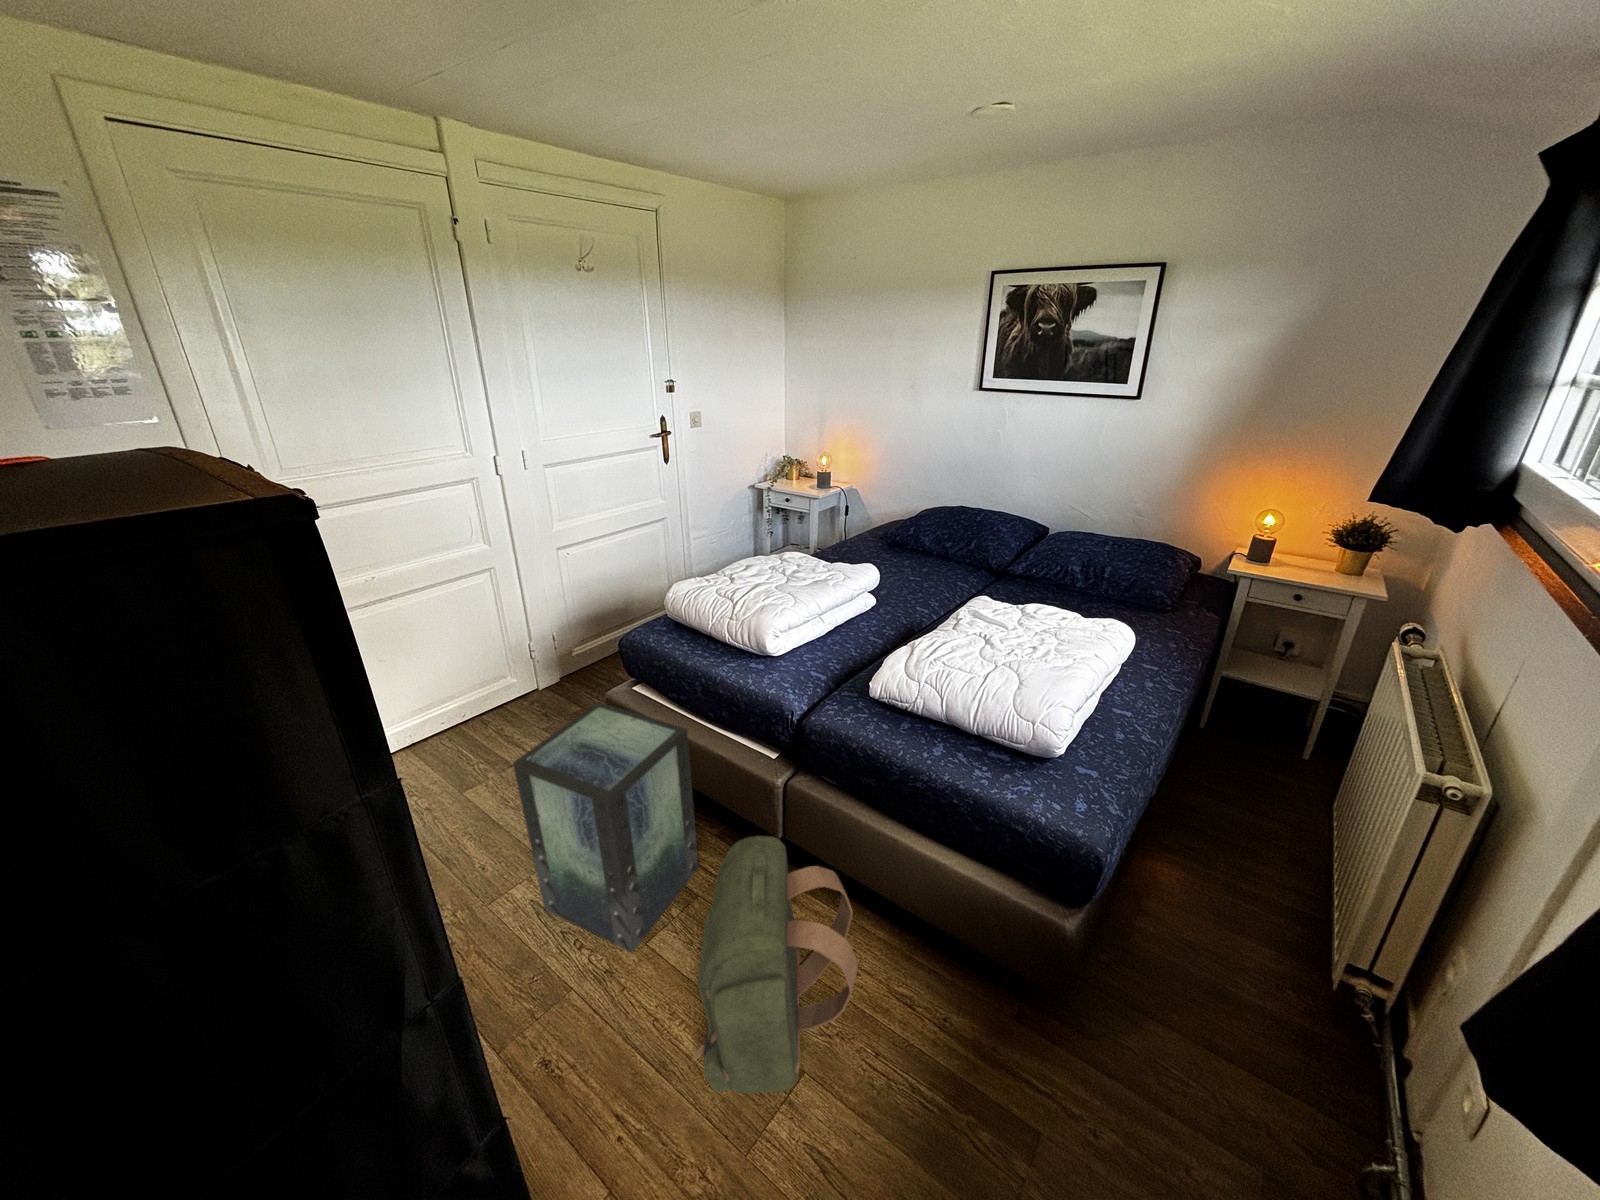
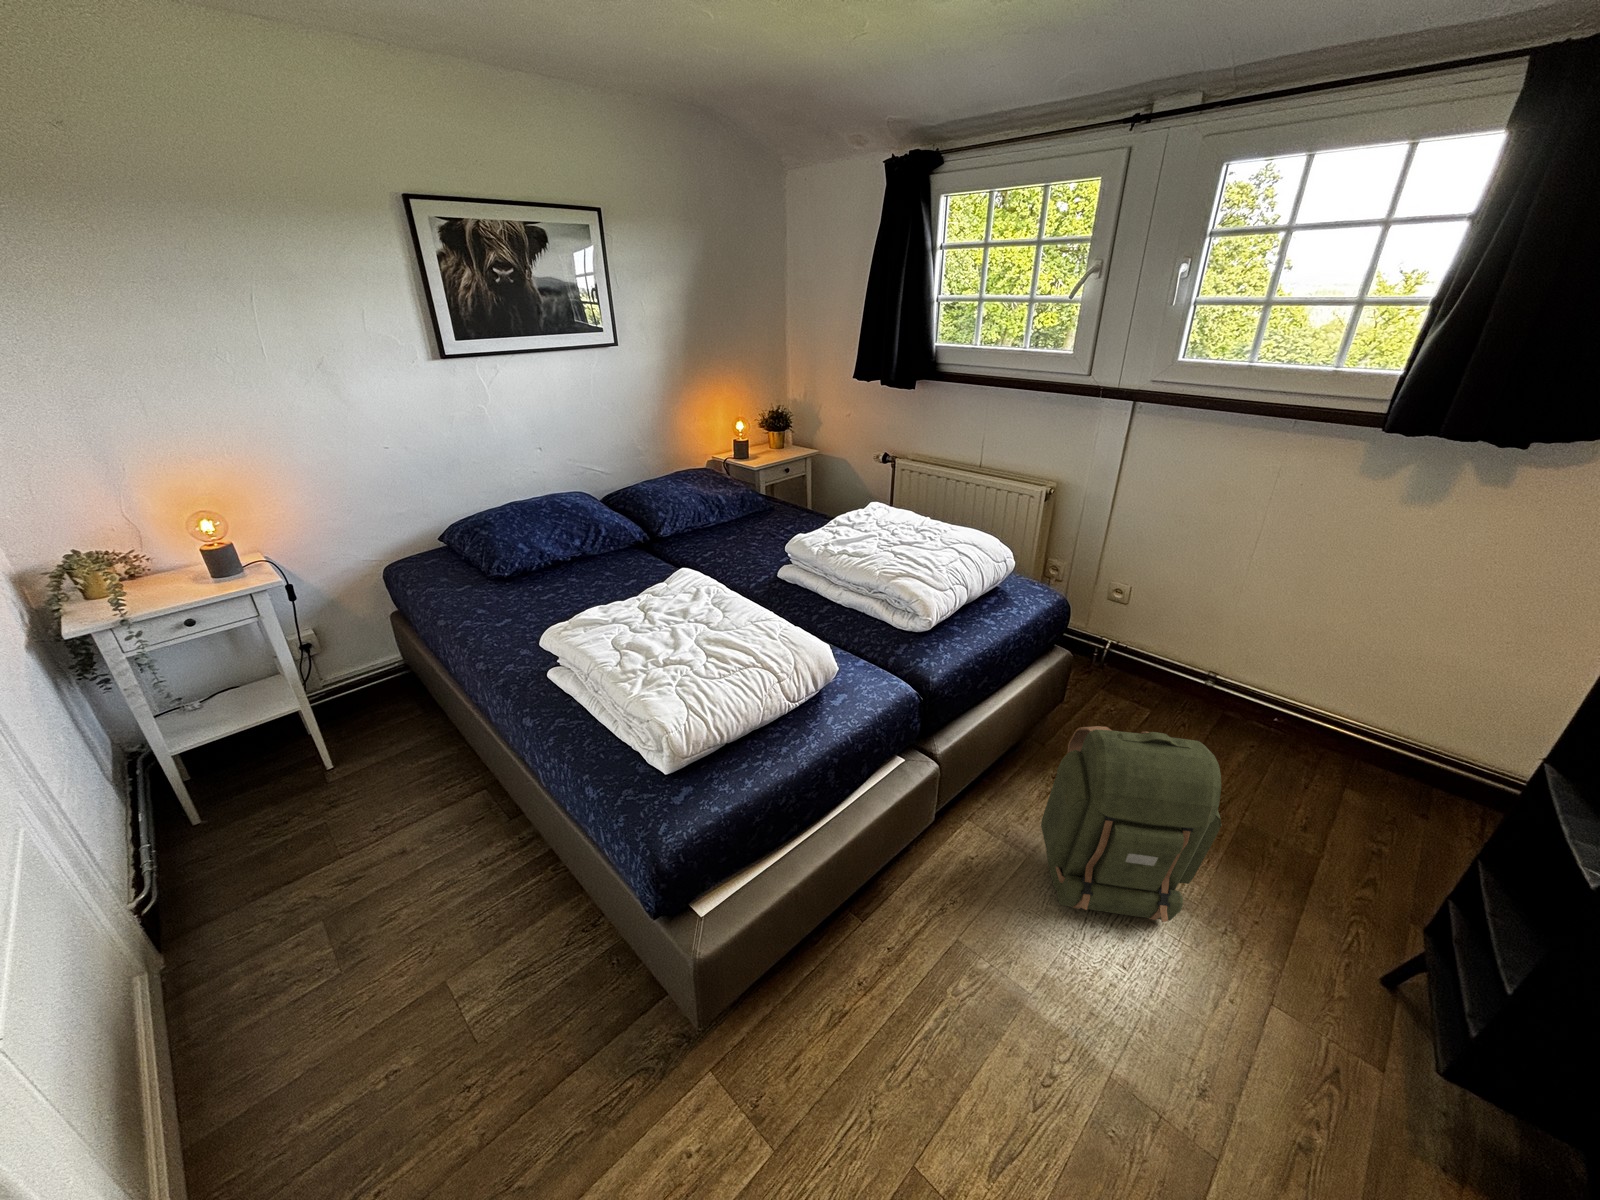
storage box: present [513,702,698,952] -> none [857,780,1093,1151]

